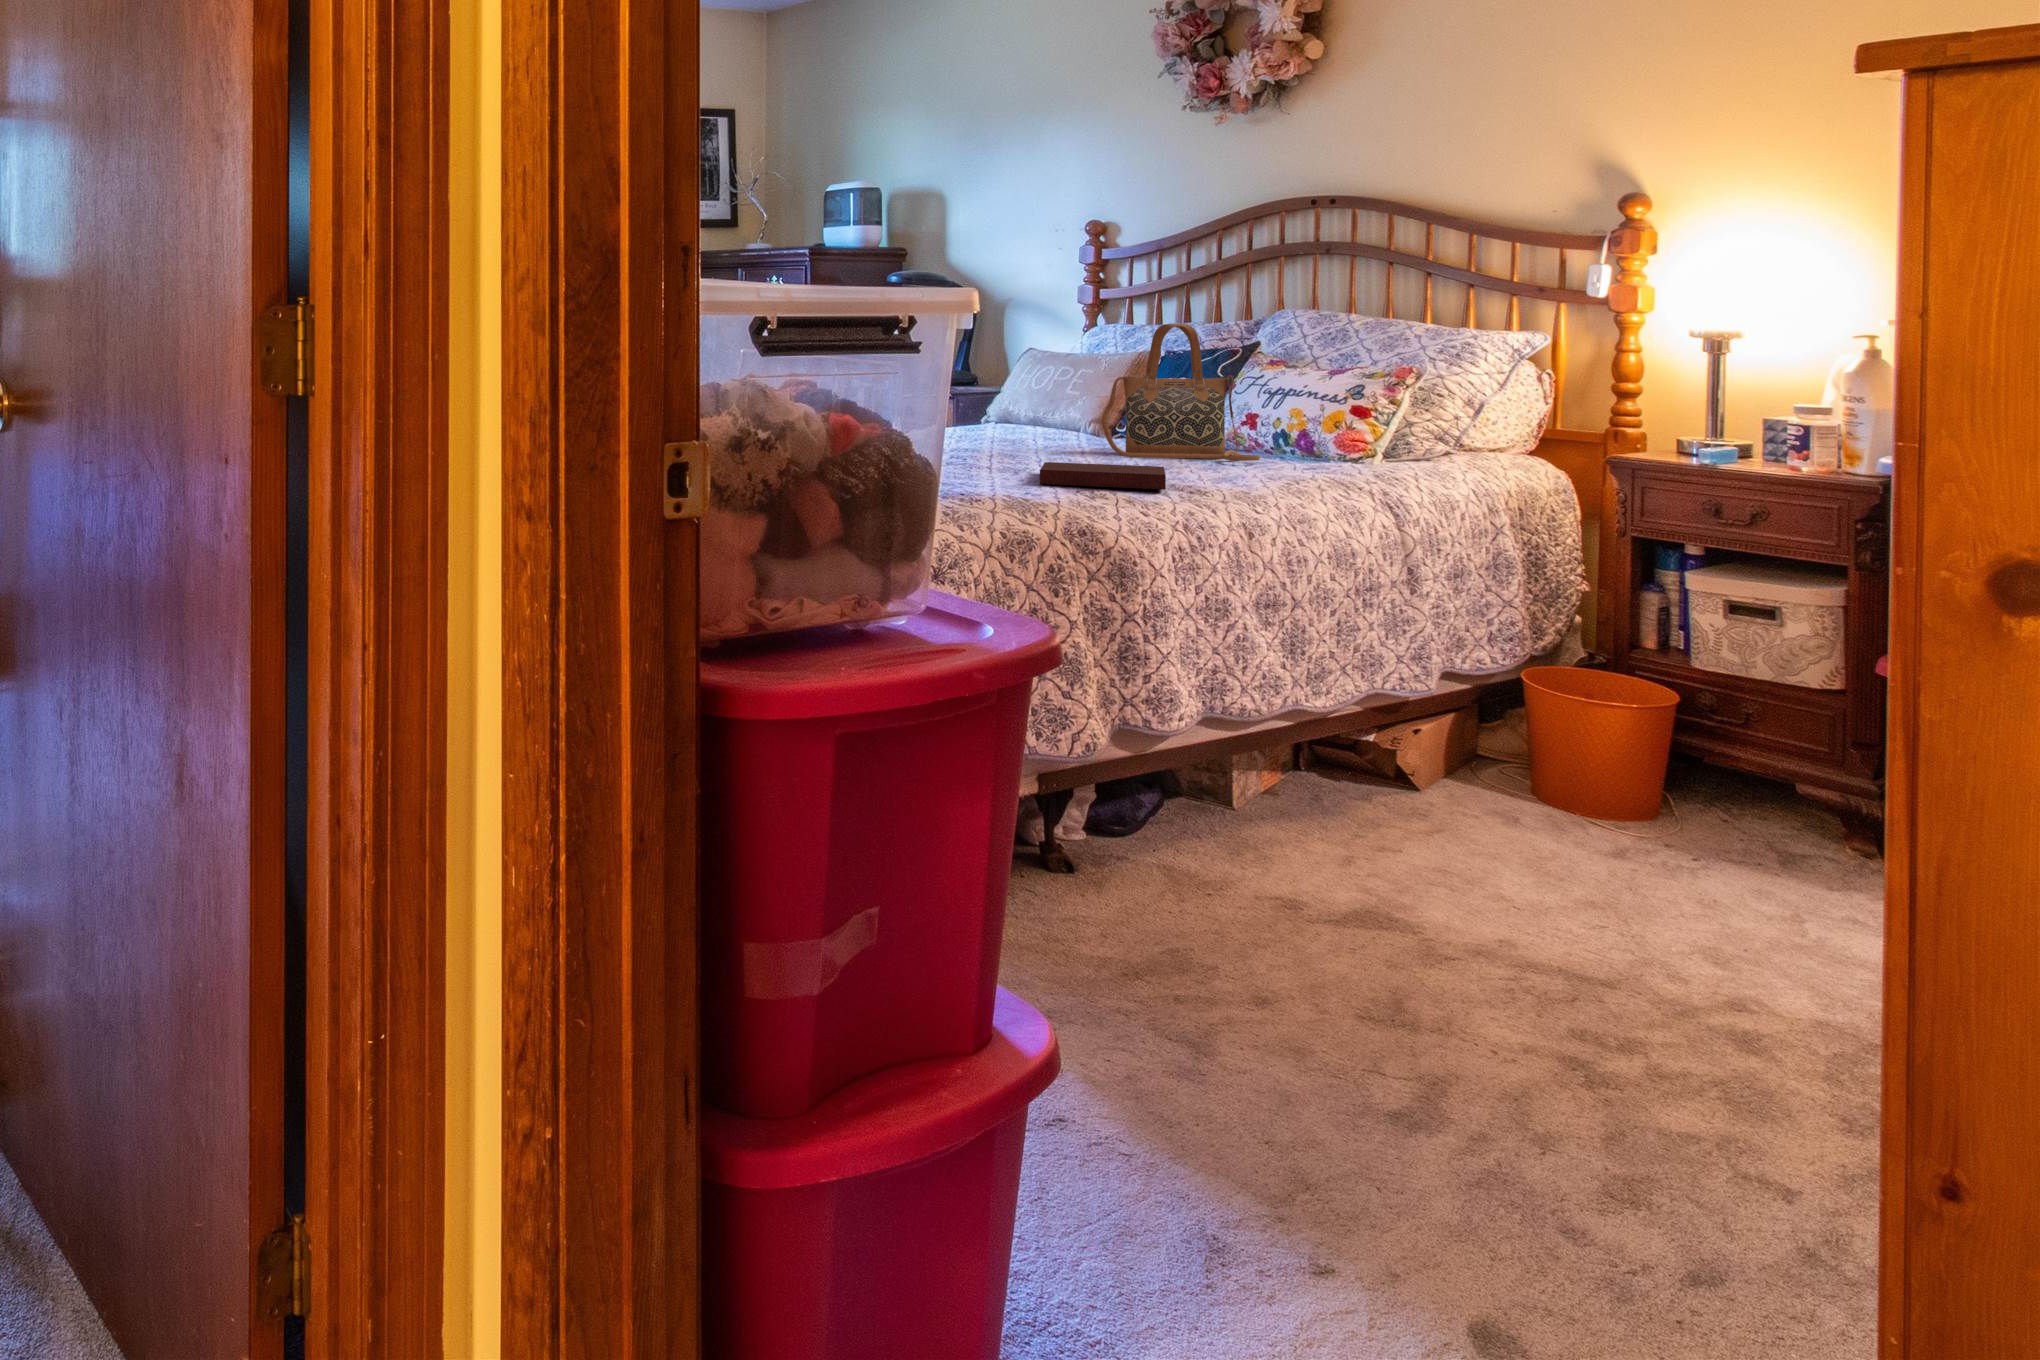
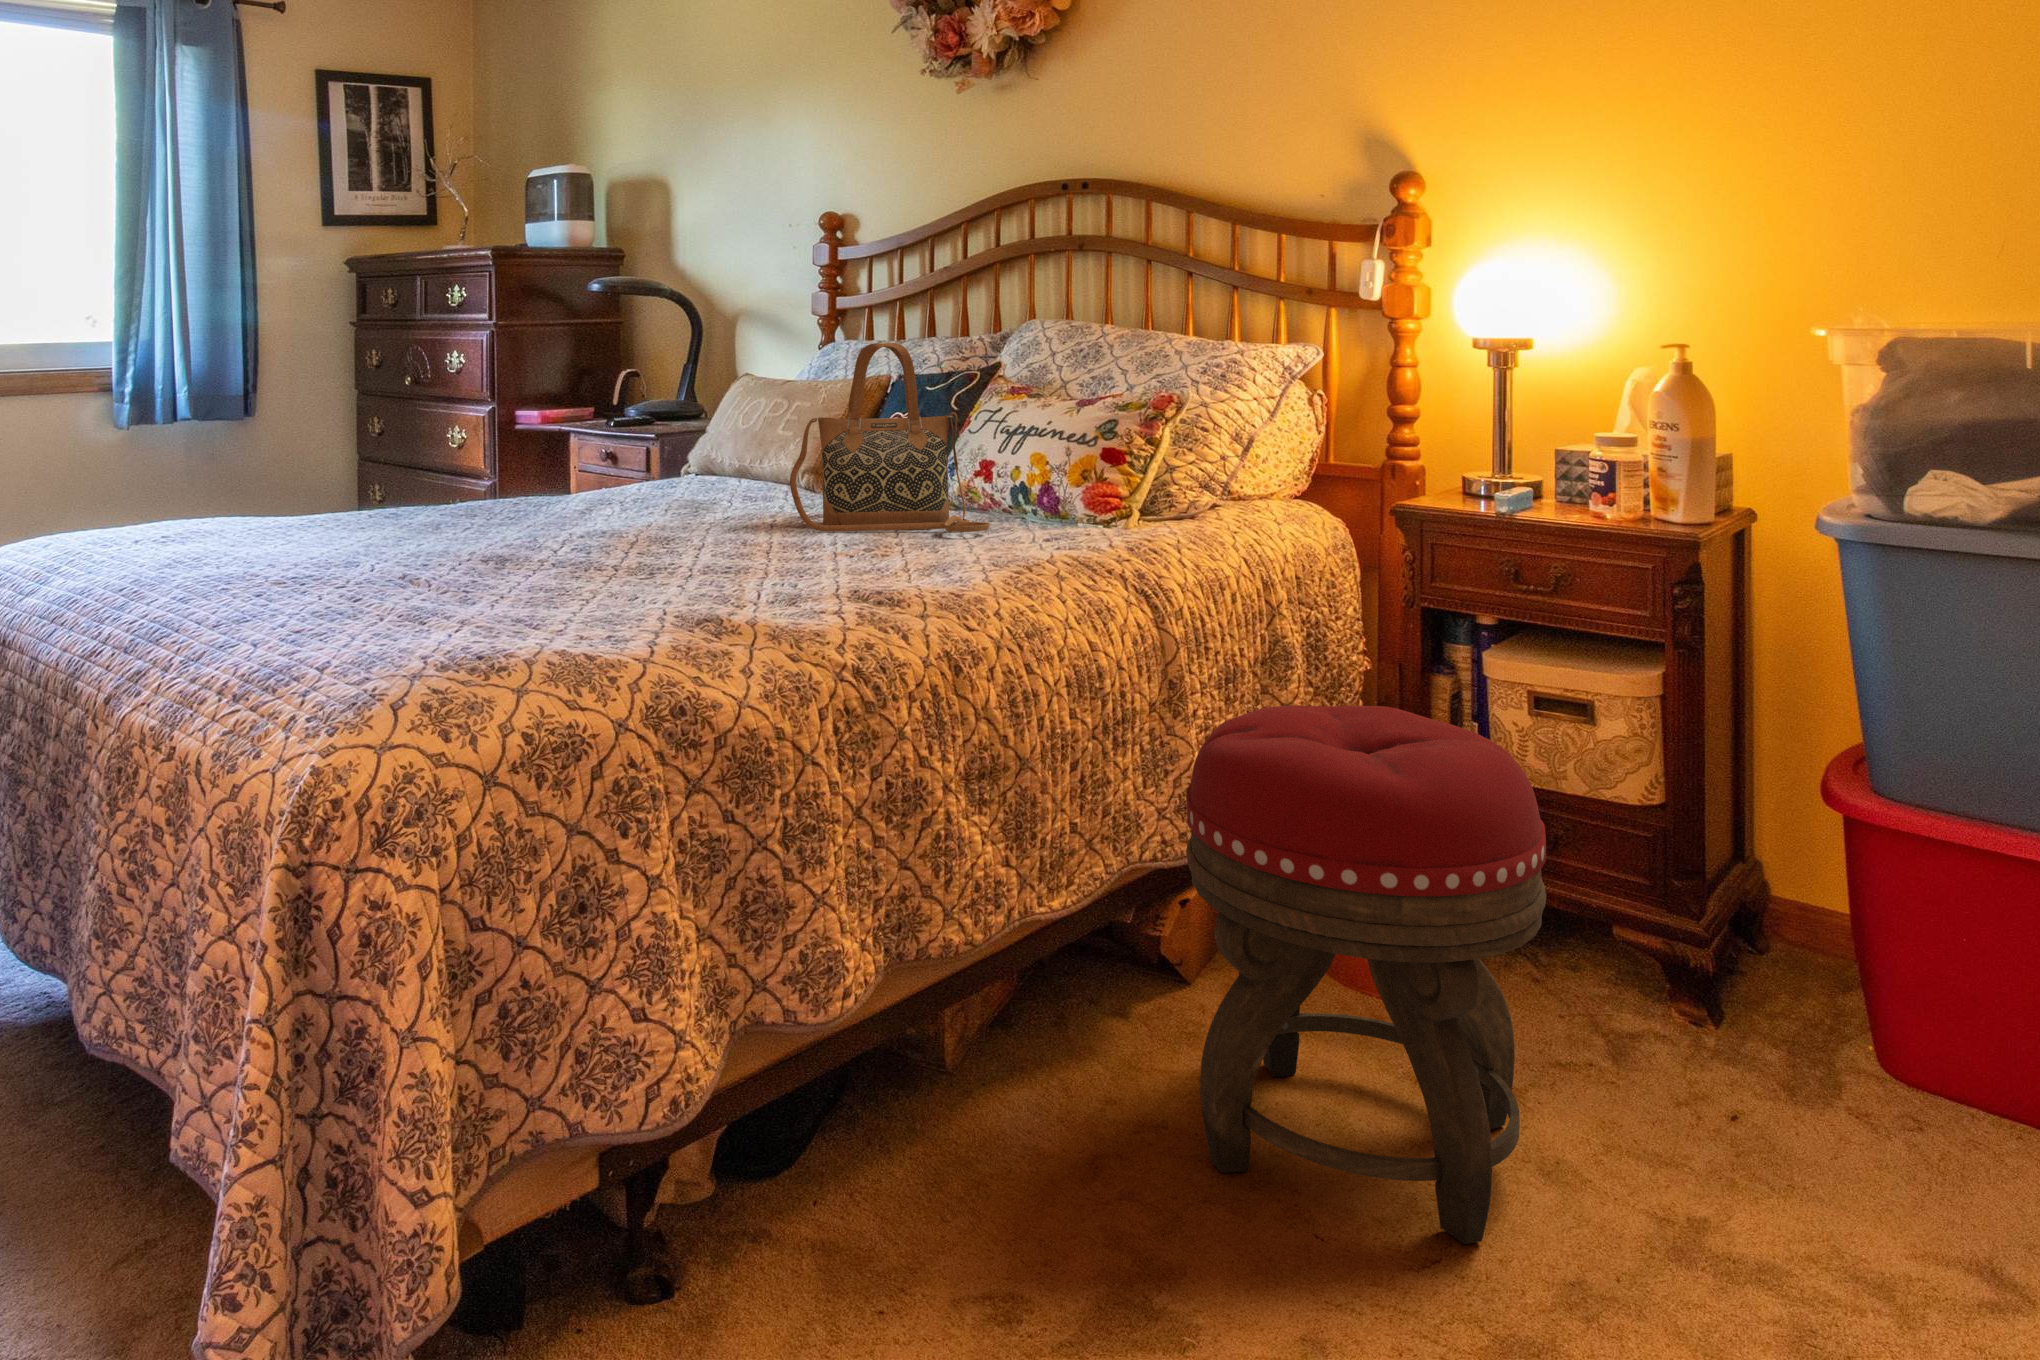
notebook: present [1040,462,1166,490] -> none [660,558,849,603]
footstool: none [1421,579,1703,917] -> present [1186,705,1546,1244]

